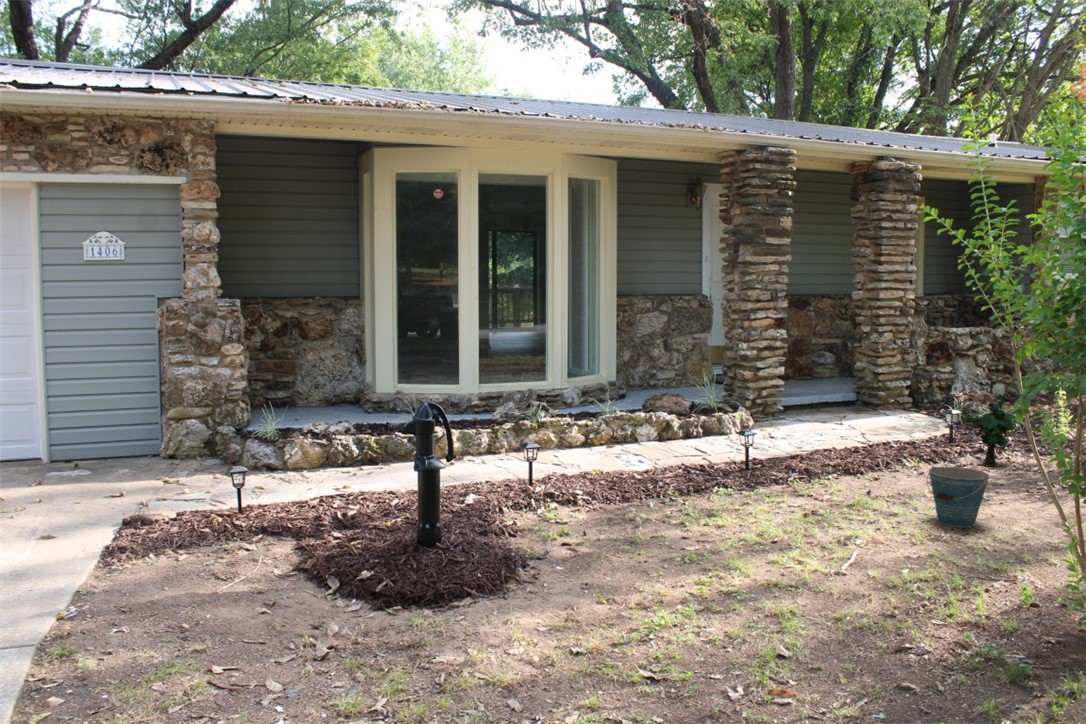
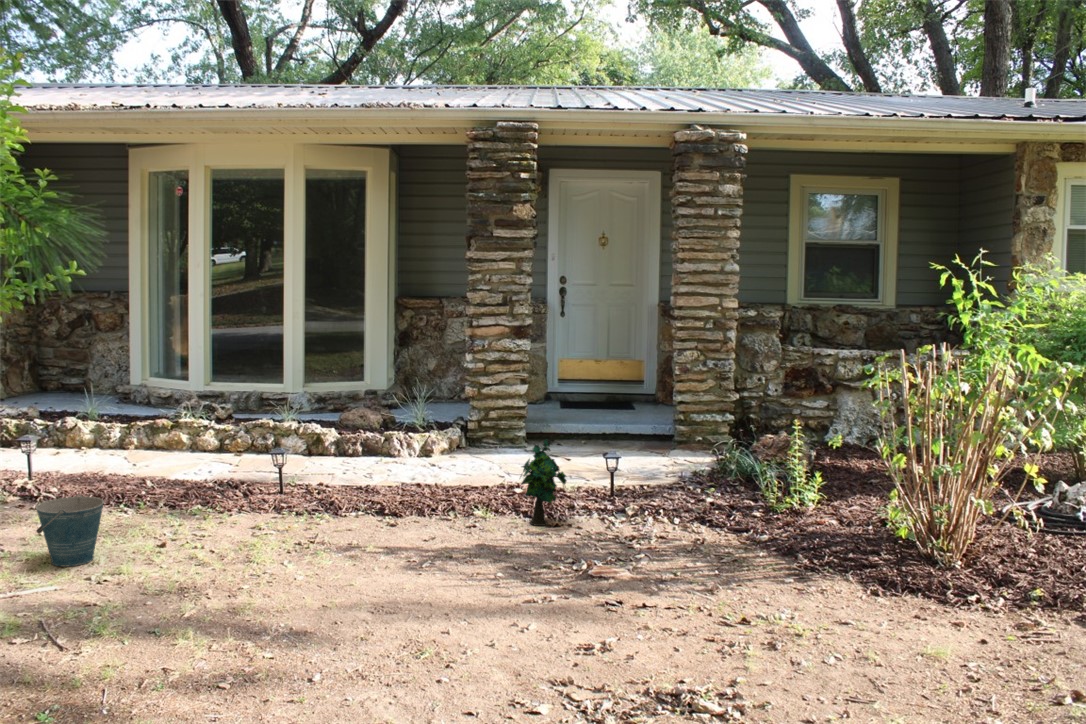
bucket: present [929,466,989,528] -> present [36,494,104,566]

